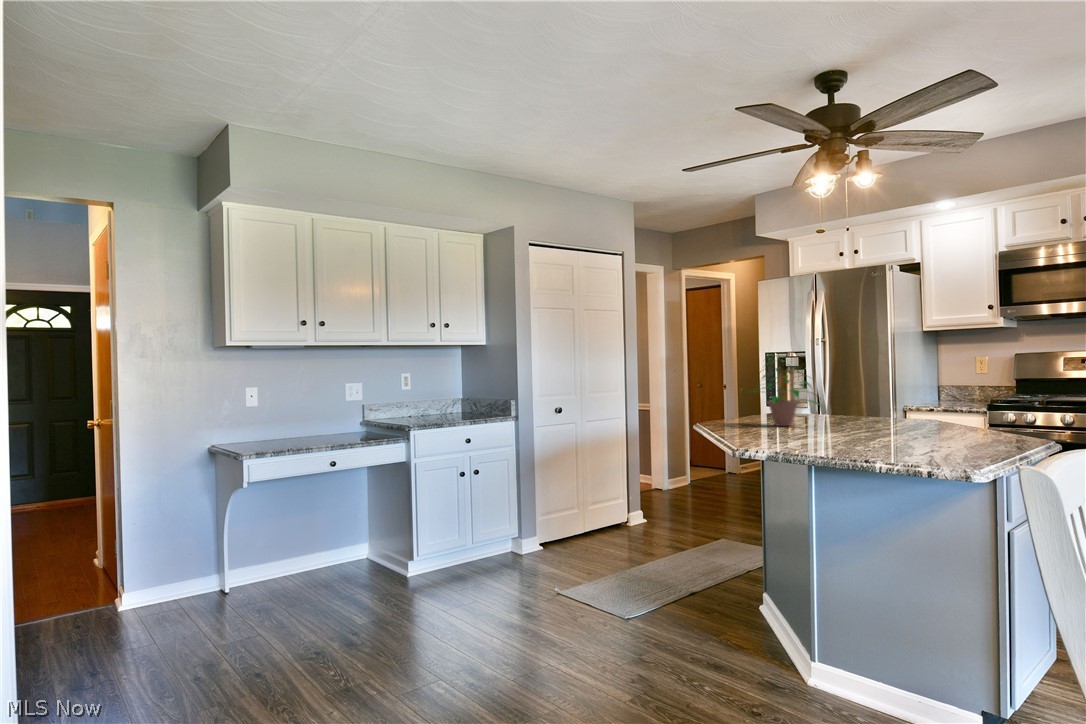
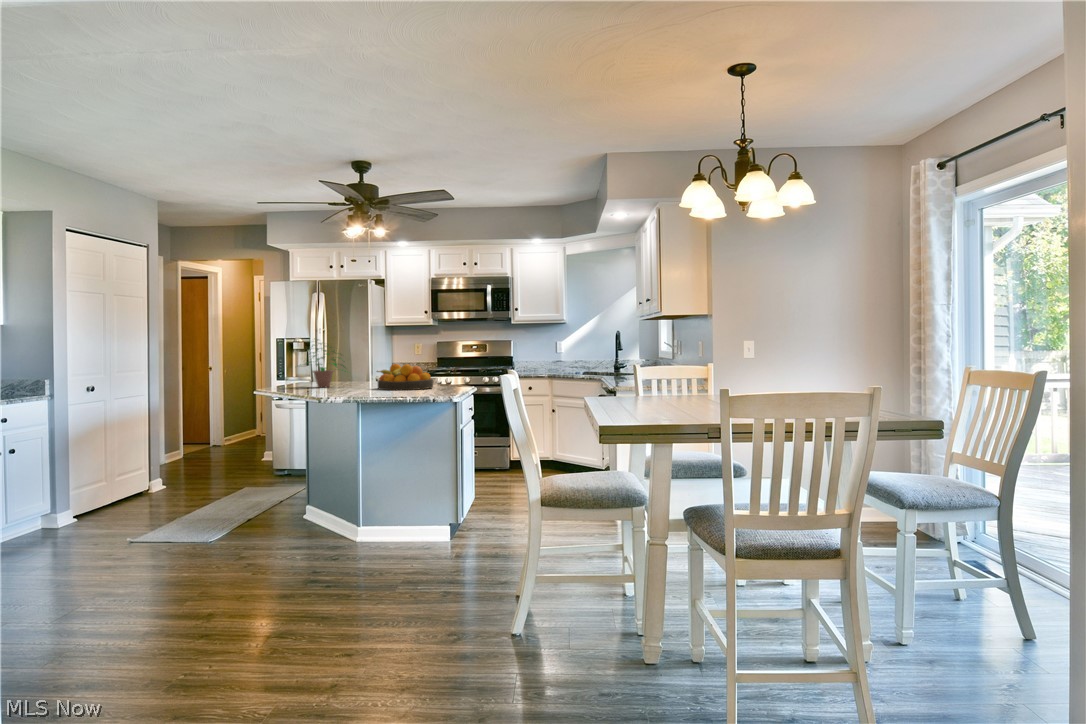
fruit bowl: none [856,395,964,443] -> present [377,364,433,390]

